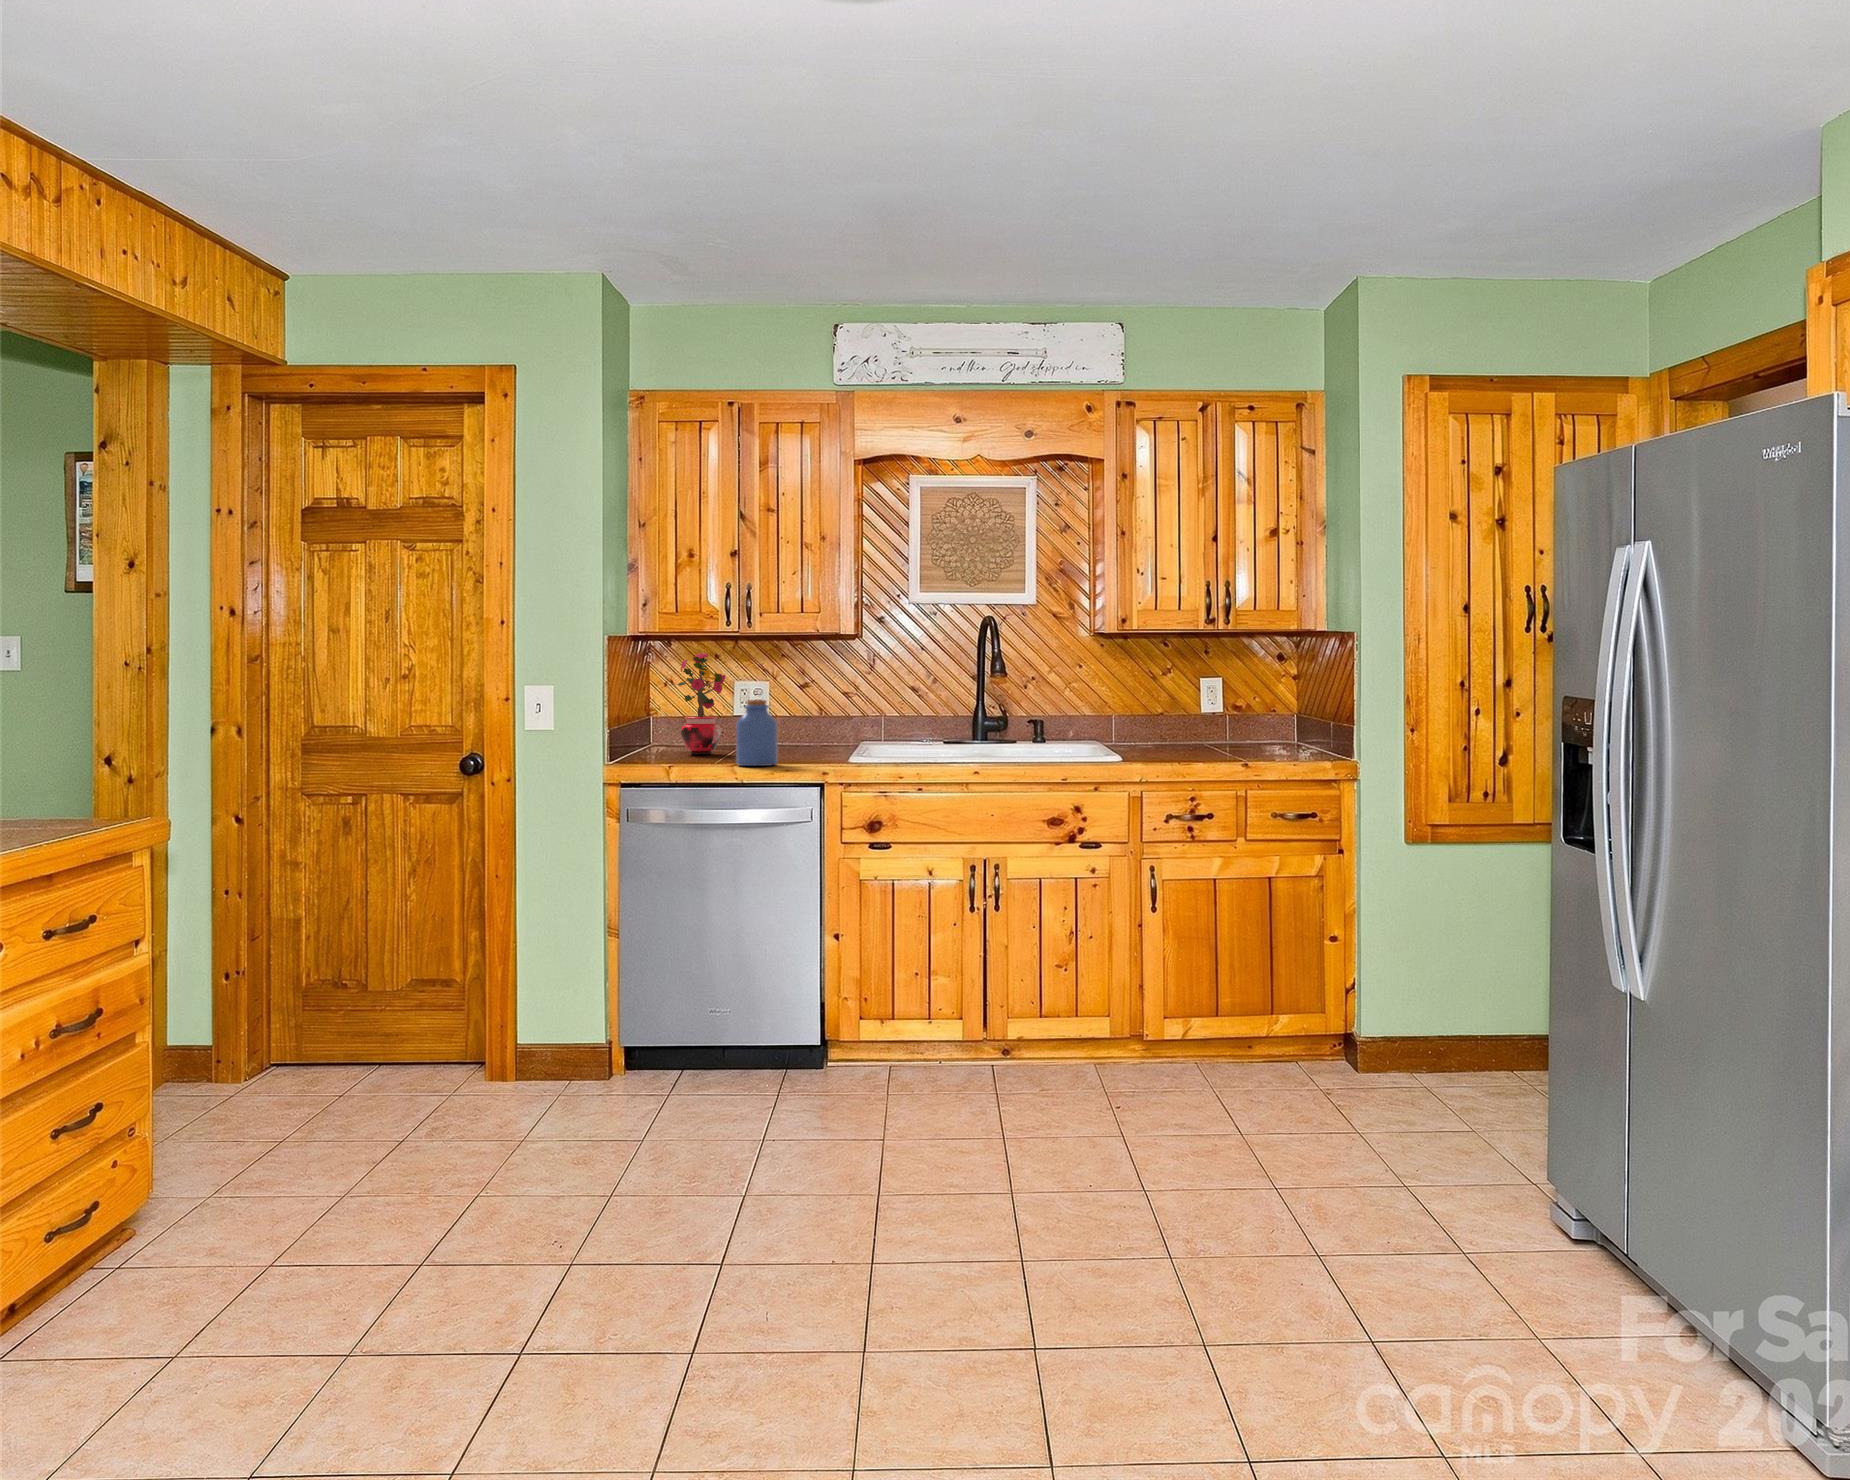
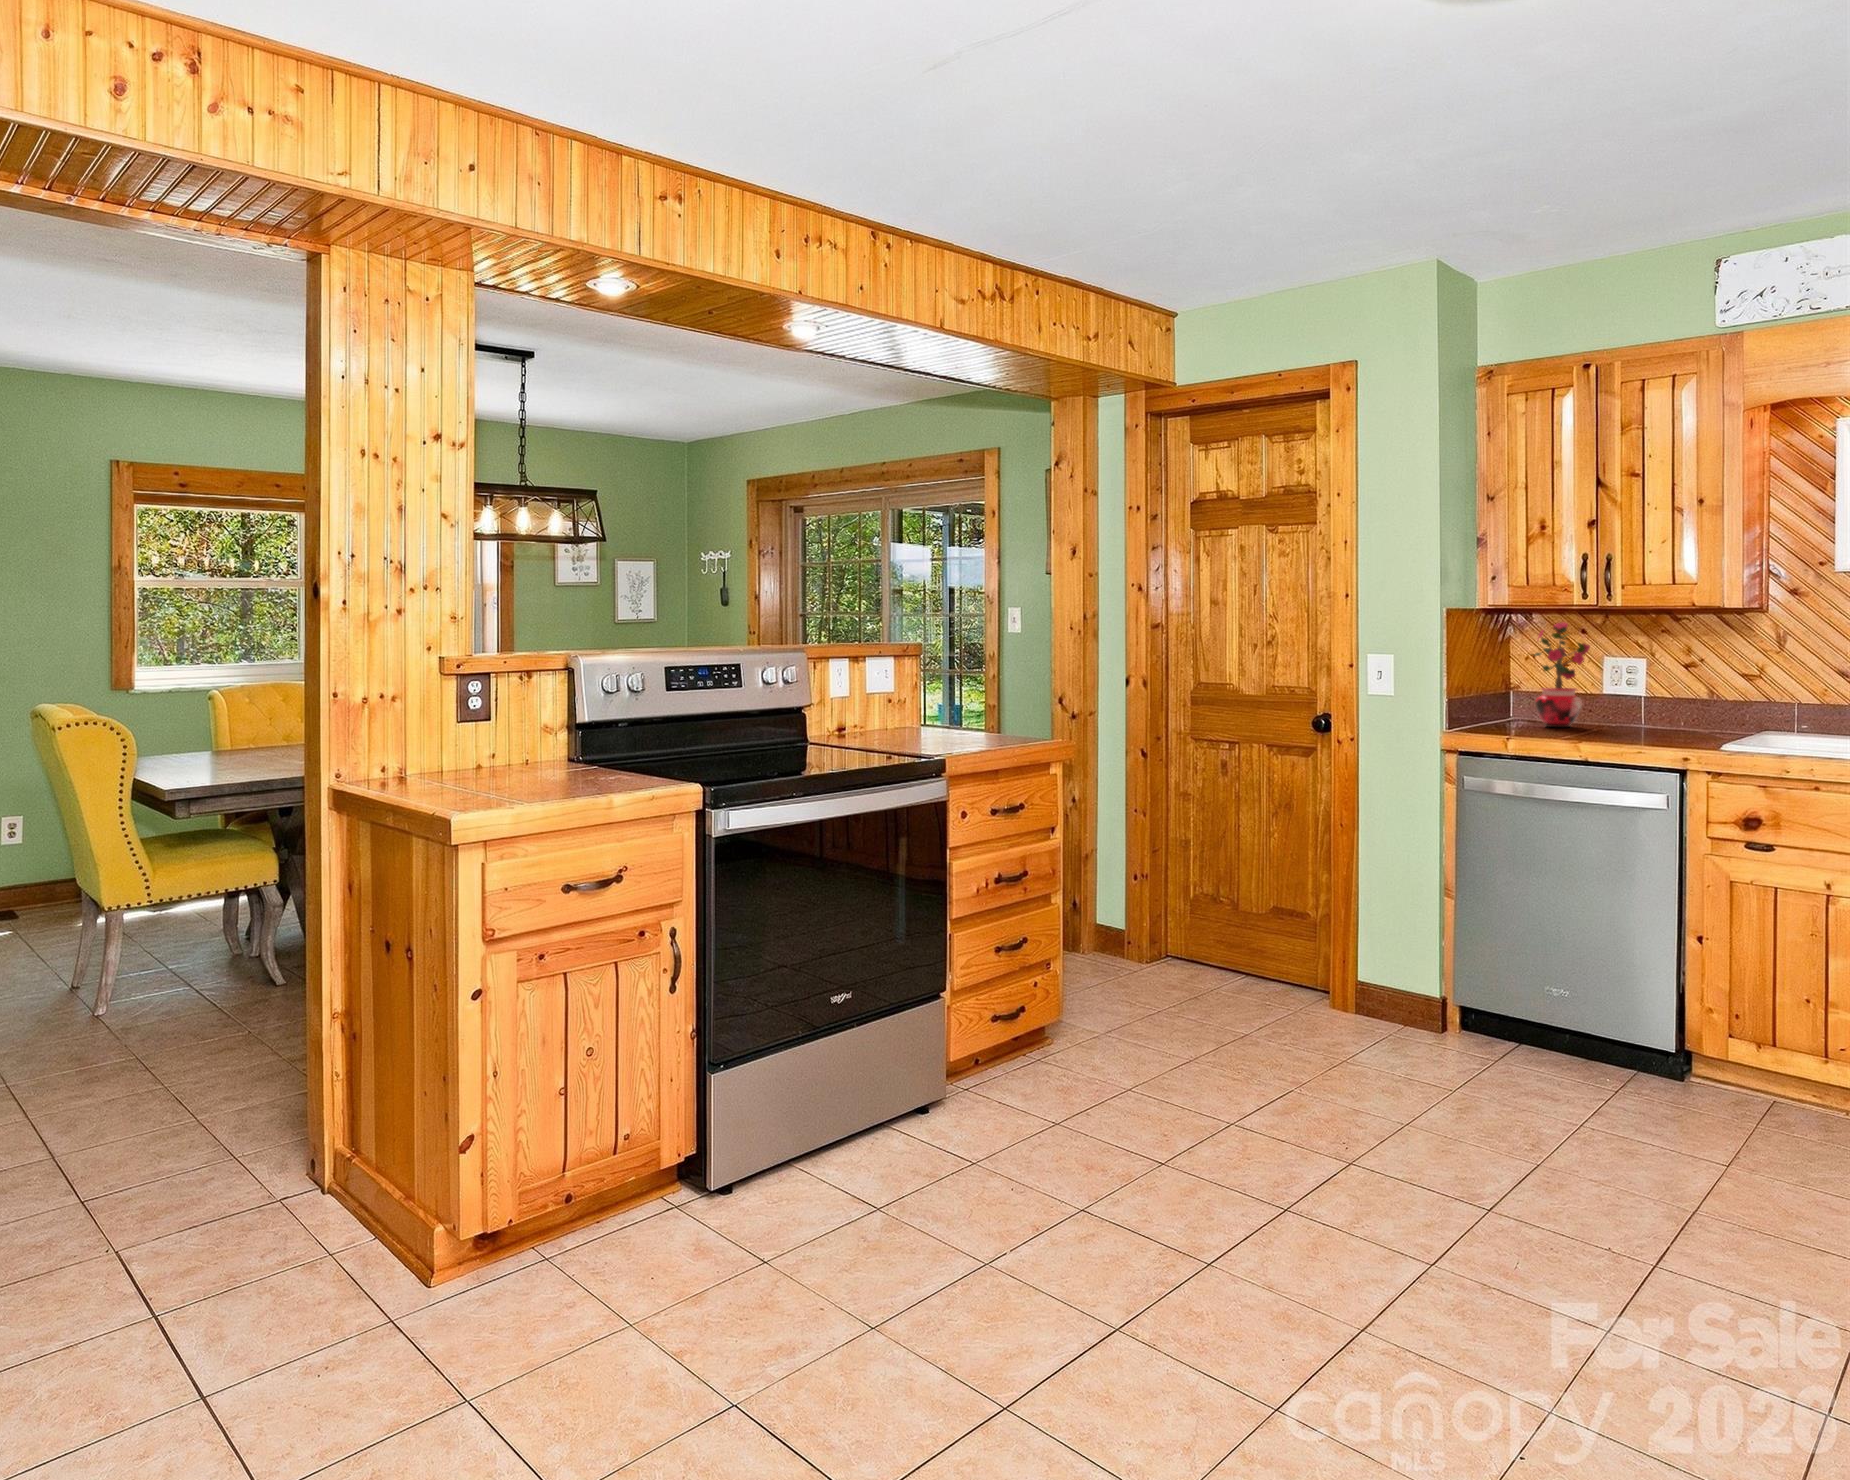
jar: present [736,700,778,766] -> none [1586,676,1637,746]

